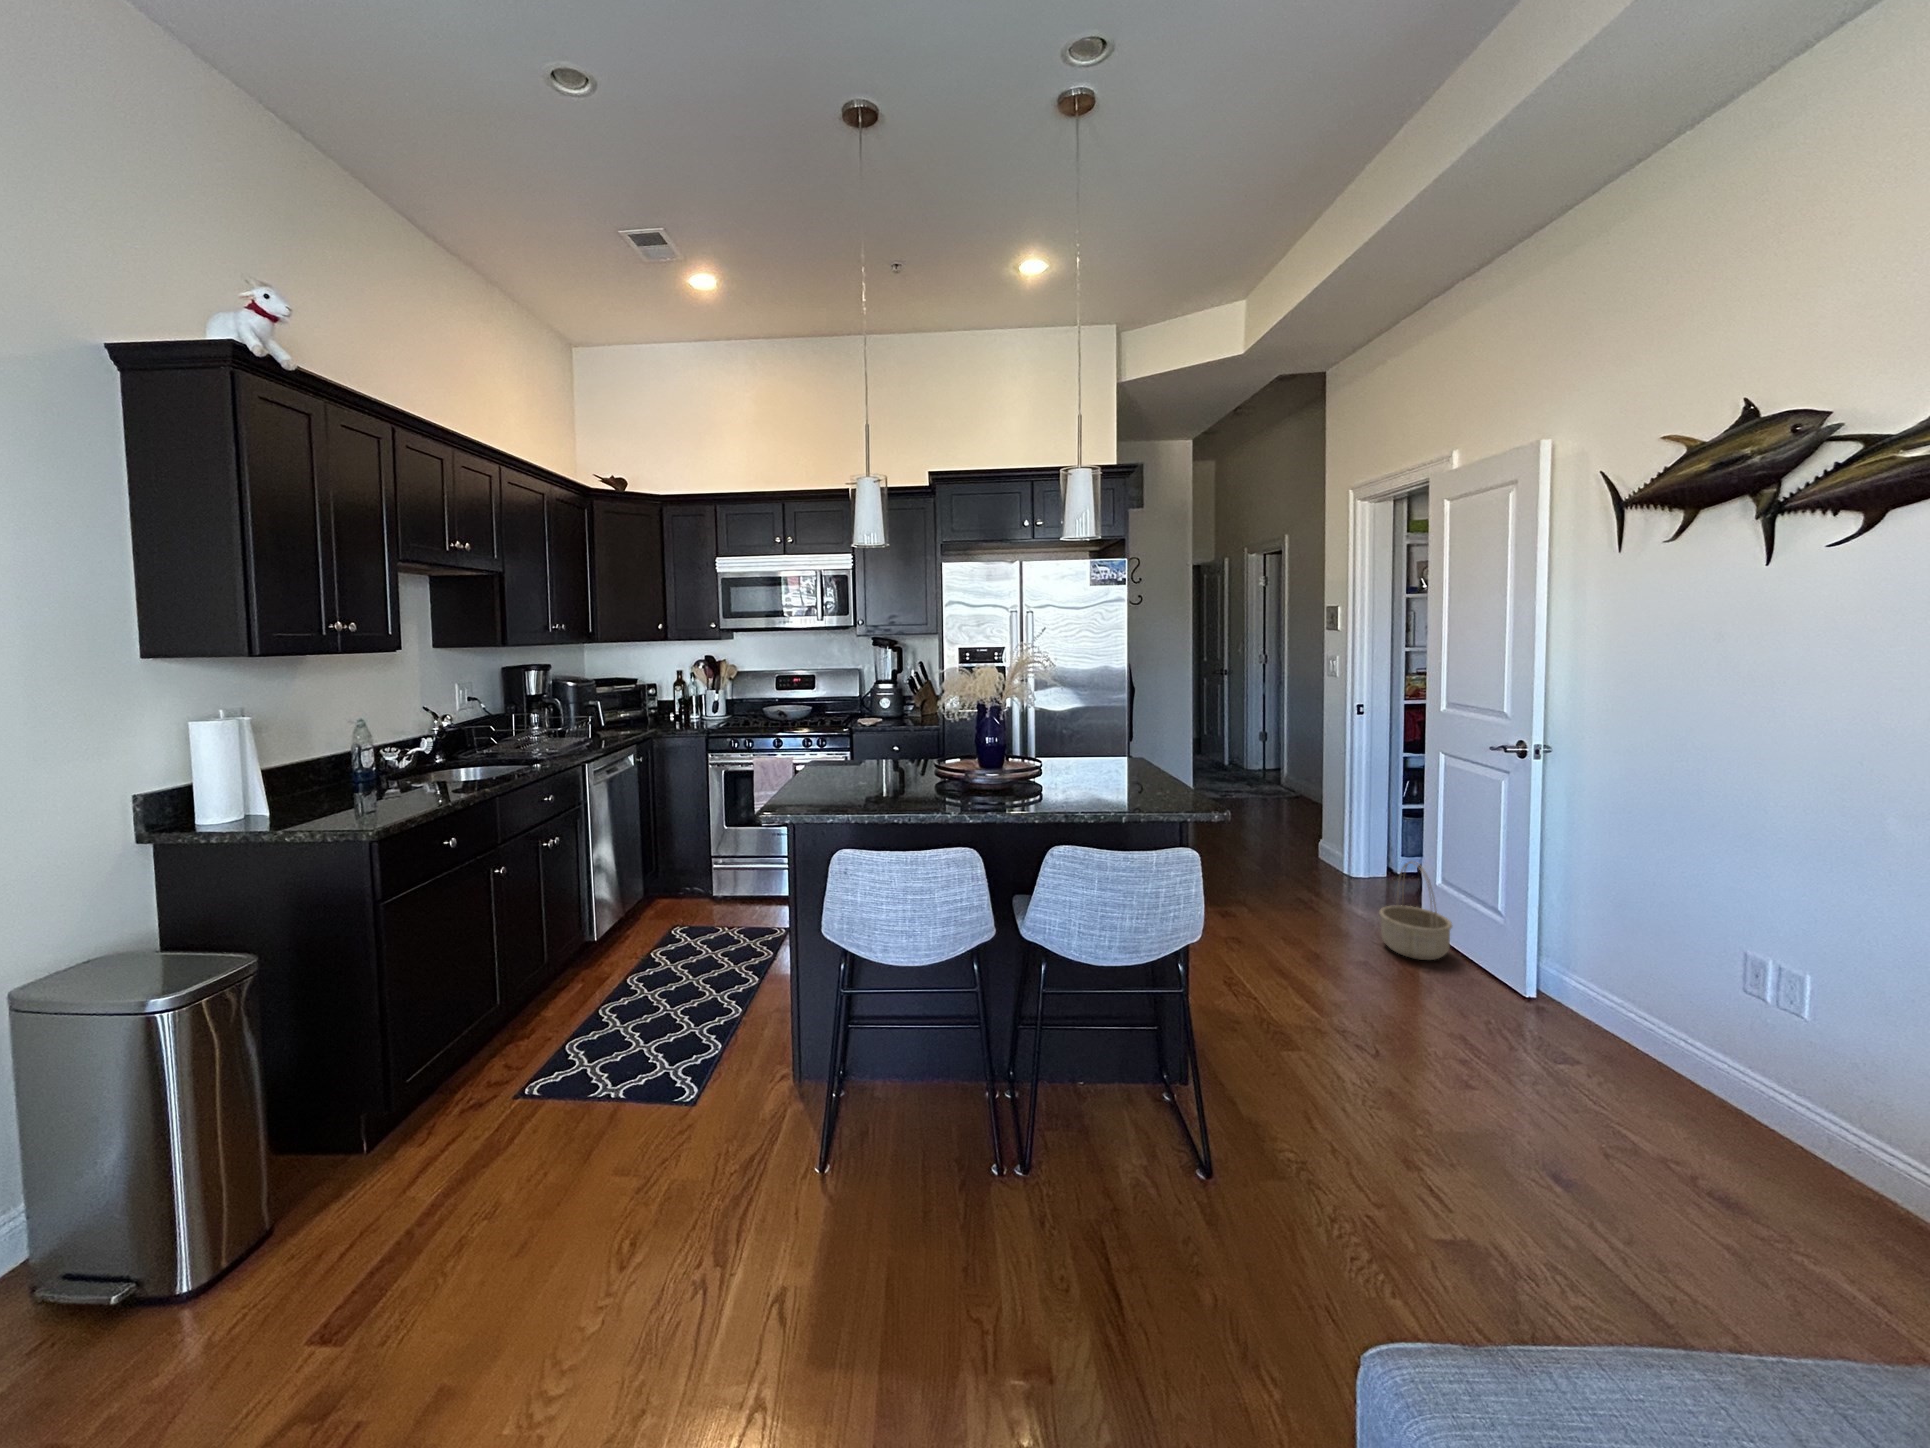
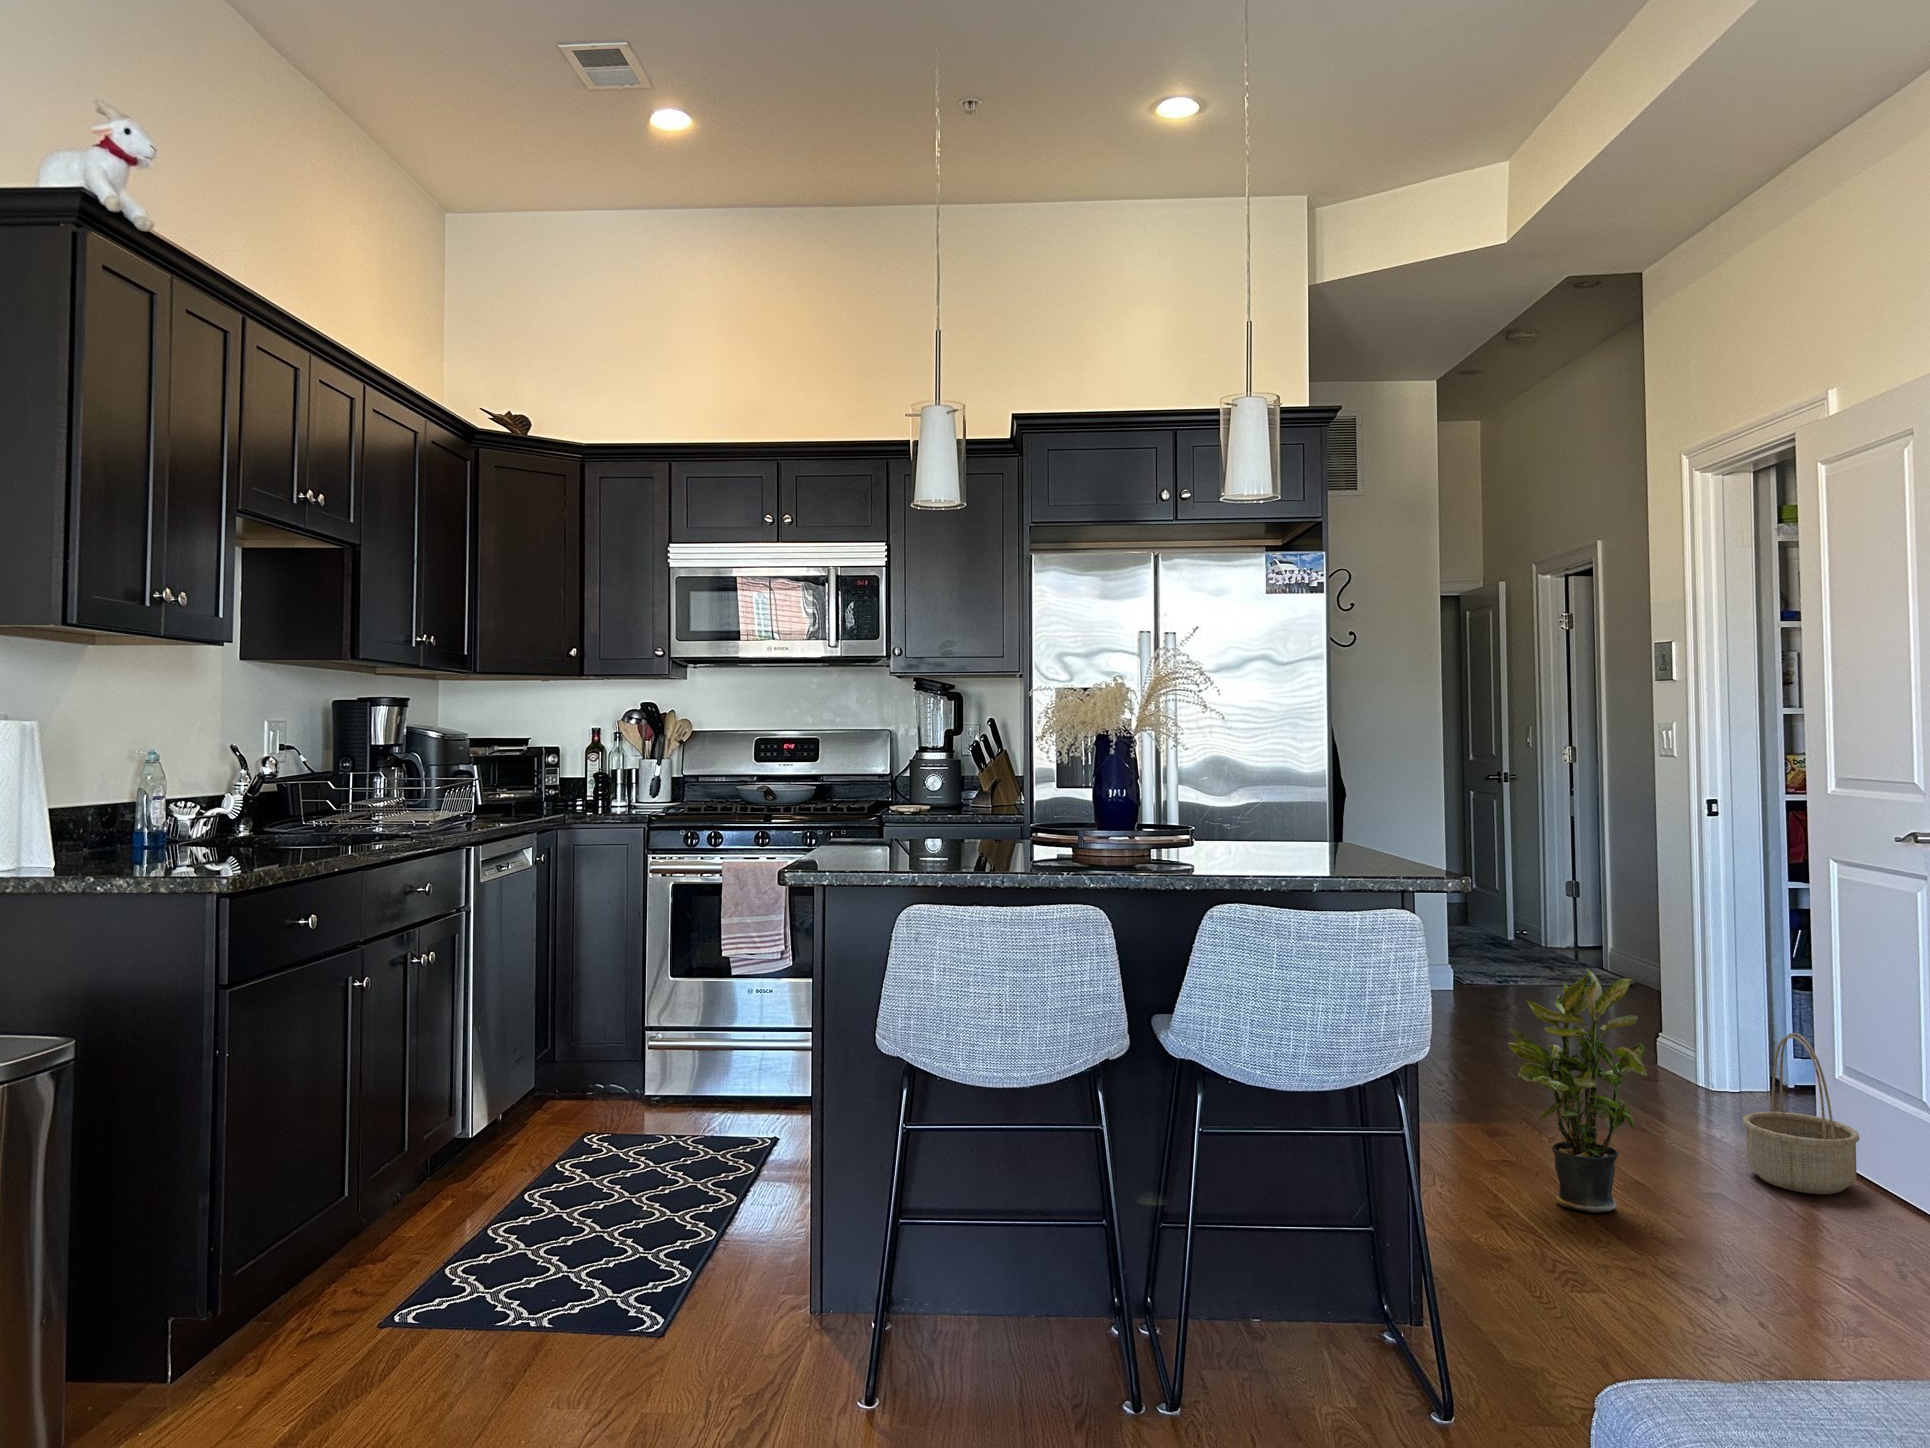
potted plant: none [1238,828,1326,980] -> present [1508,969,1647,1213]

